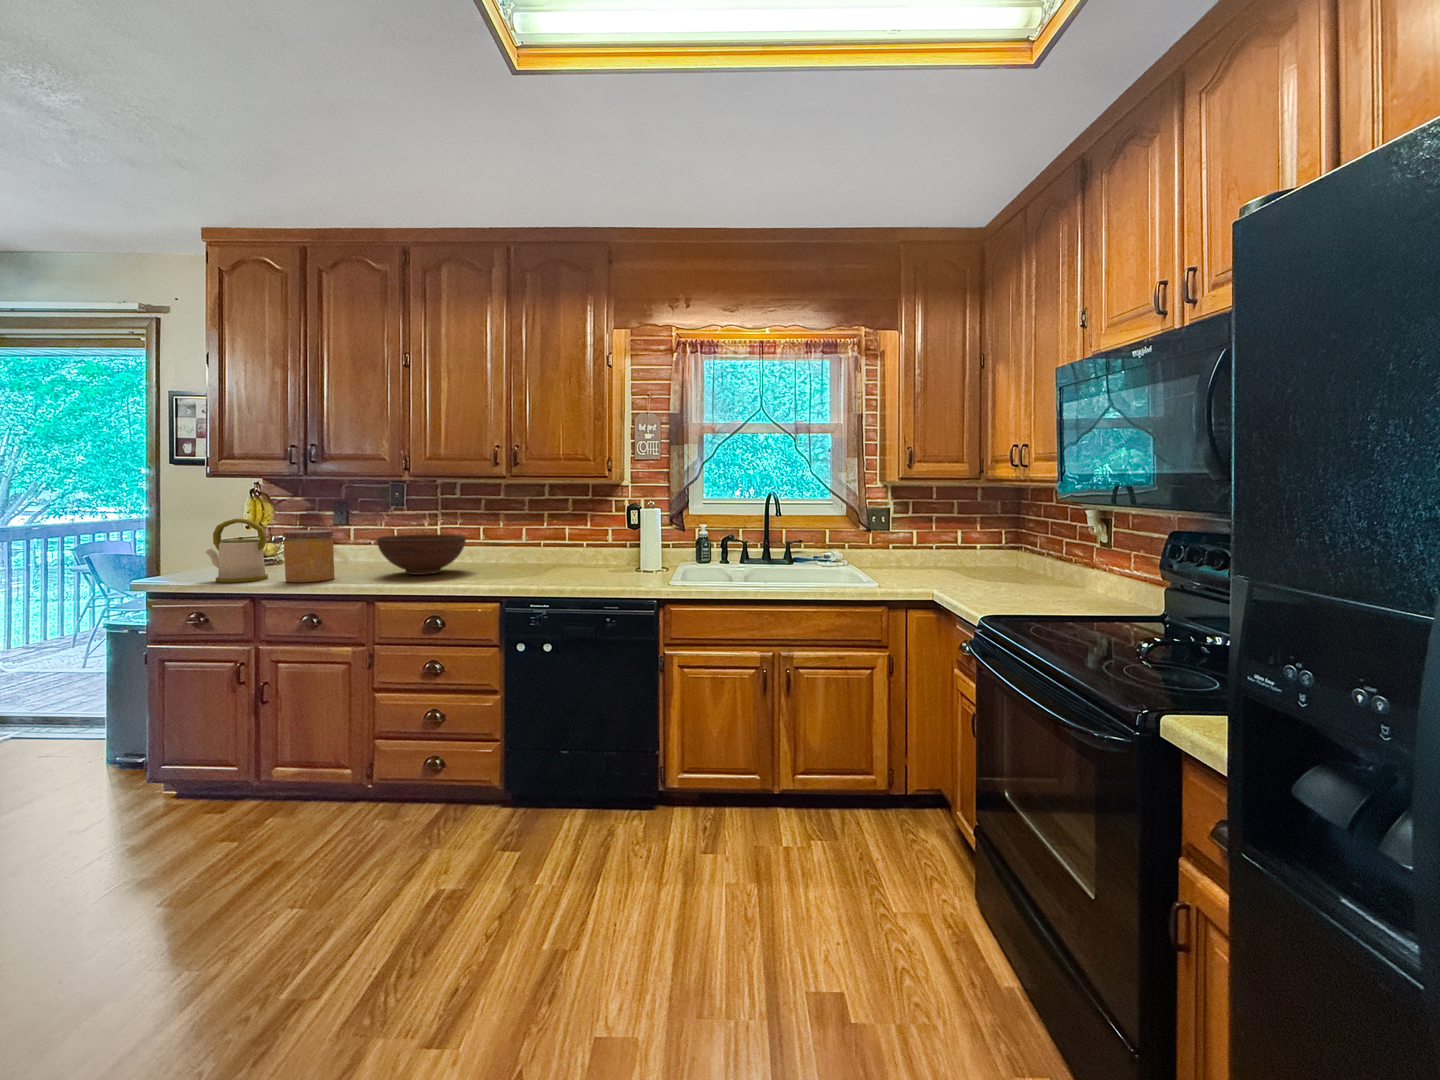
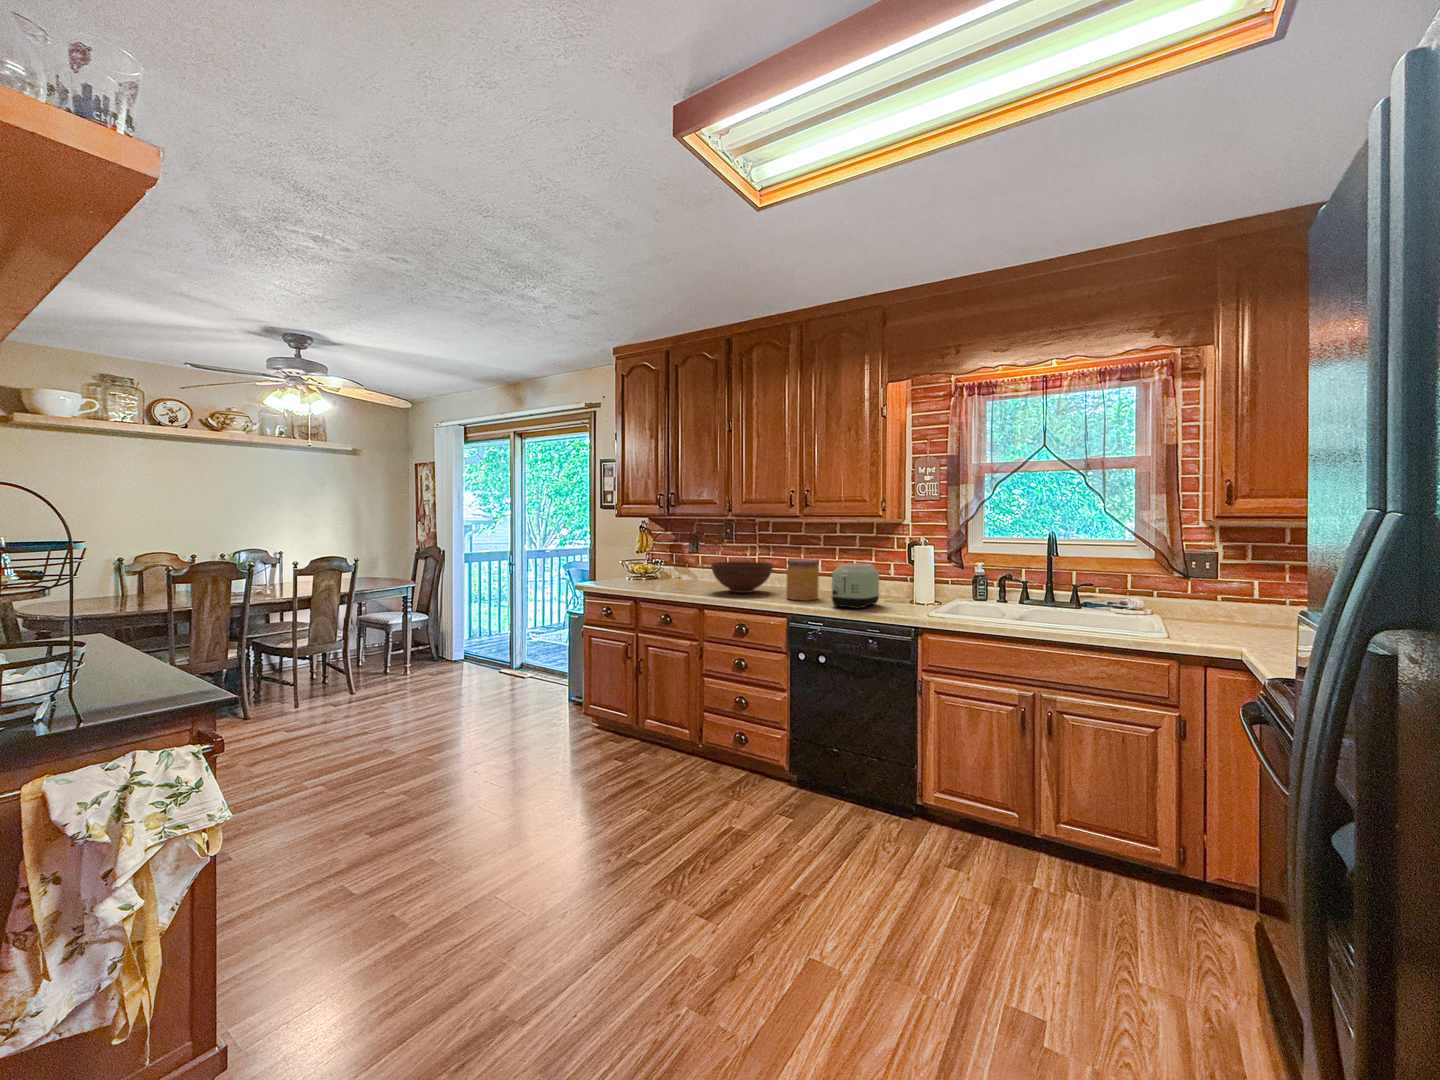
kettle: present [206,519,268,582] -> none [615,547,647,590]
jar: present [283,530,334,582] -> present [786,559,819,600]
toaster: none [551,531,606,583] -> present [831,563,879,609]

